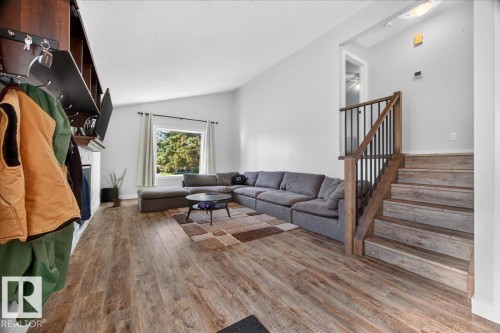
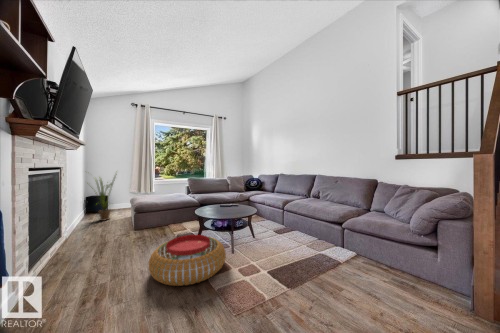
pouf: none [151,211,204,240] -> present [148,235,226,286]

